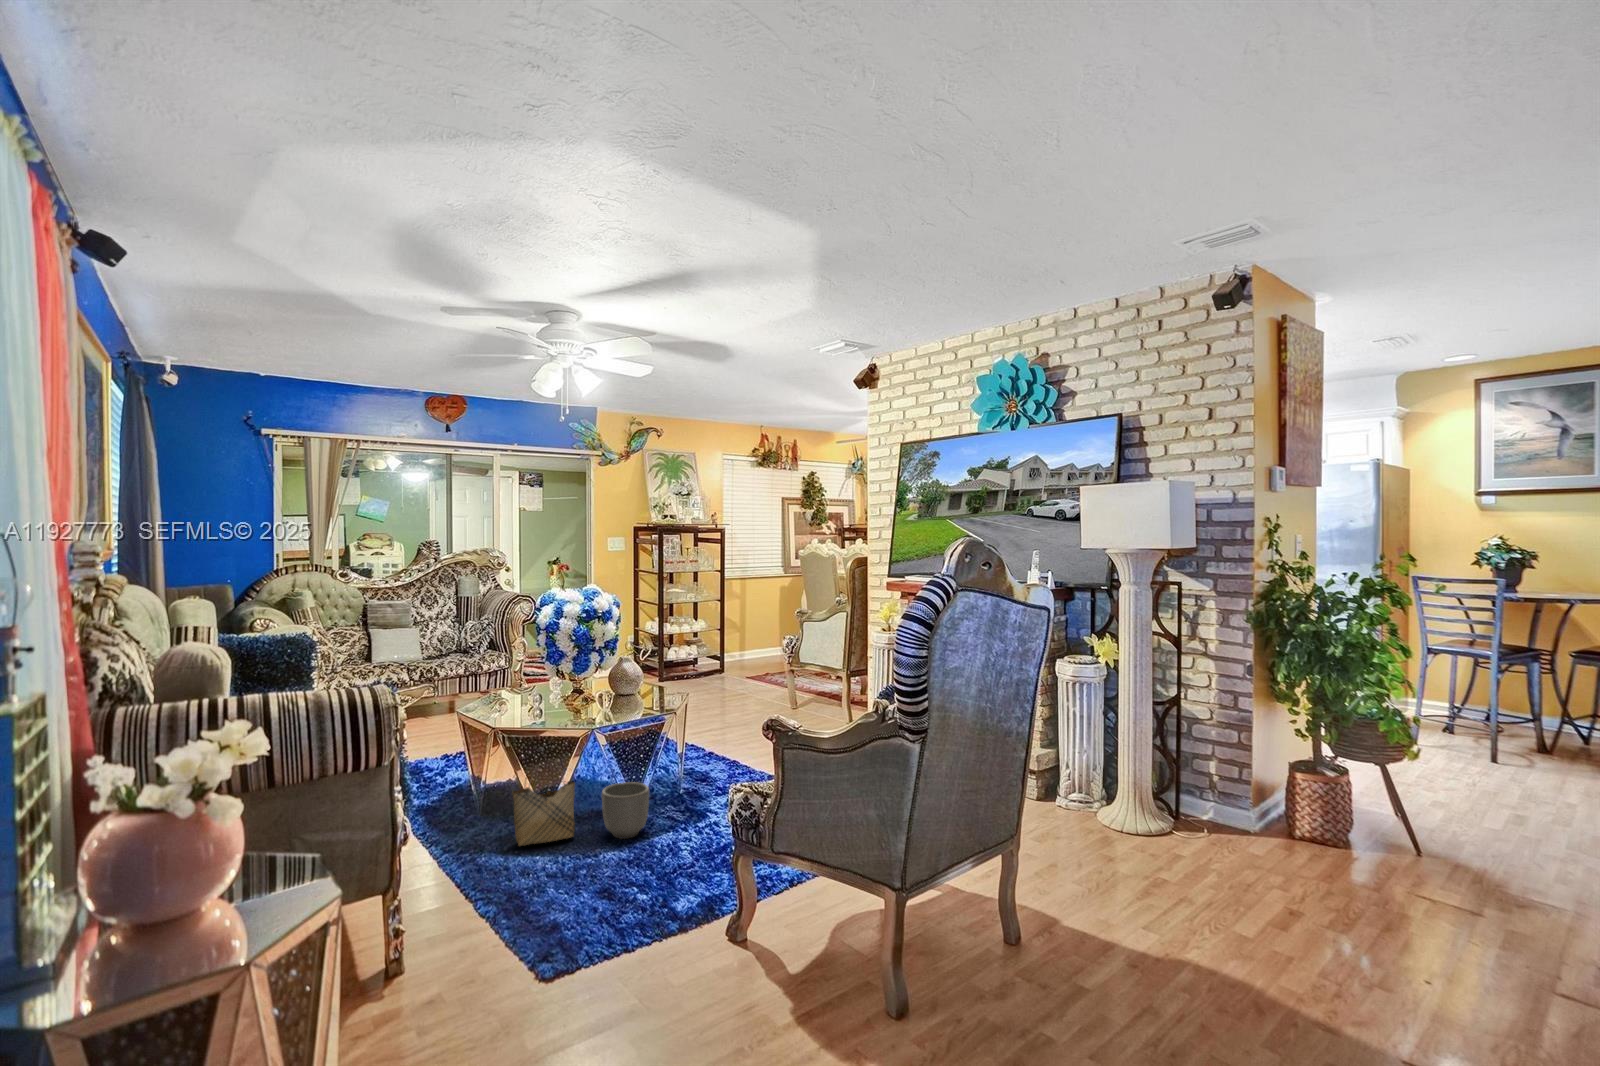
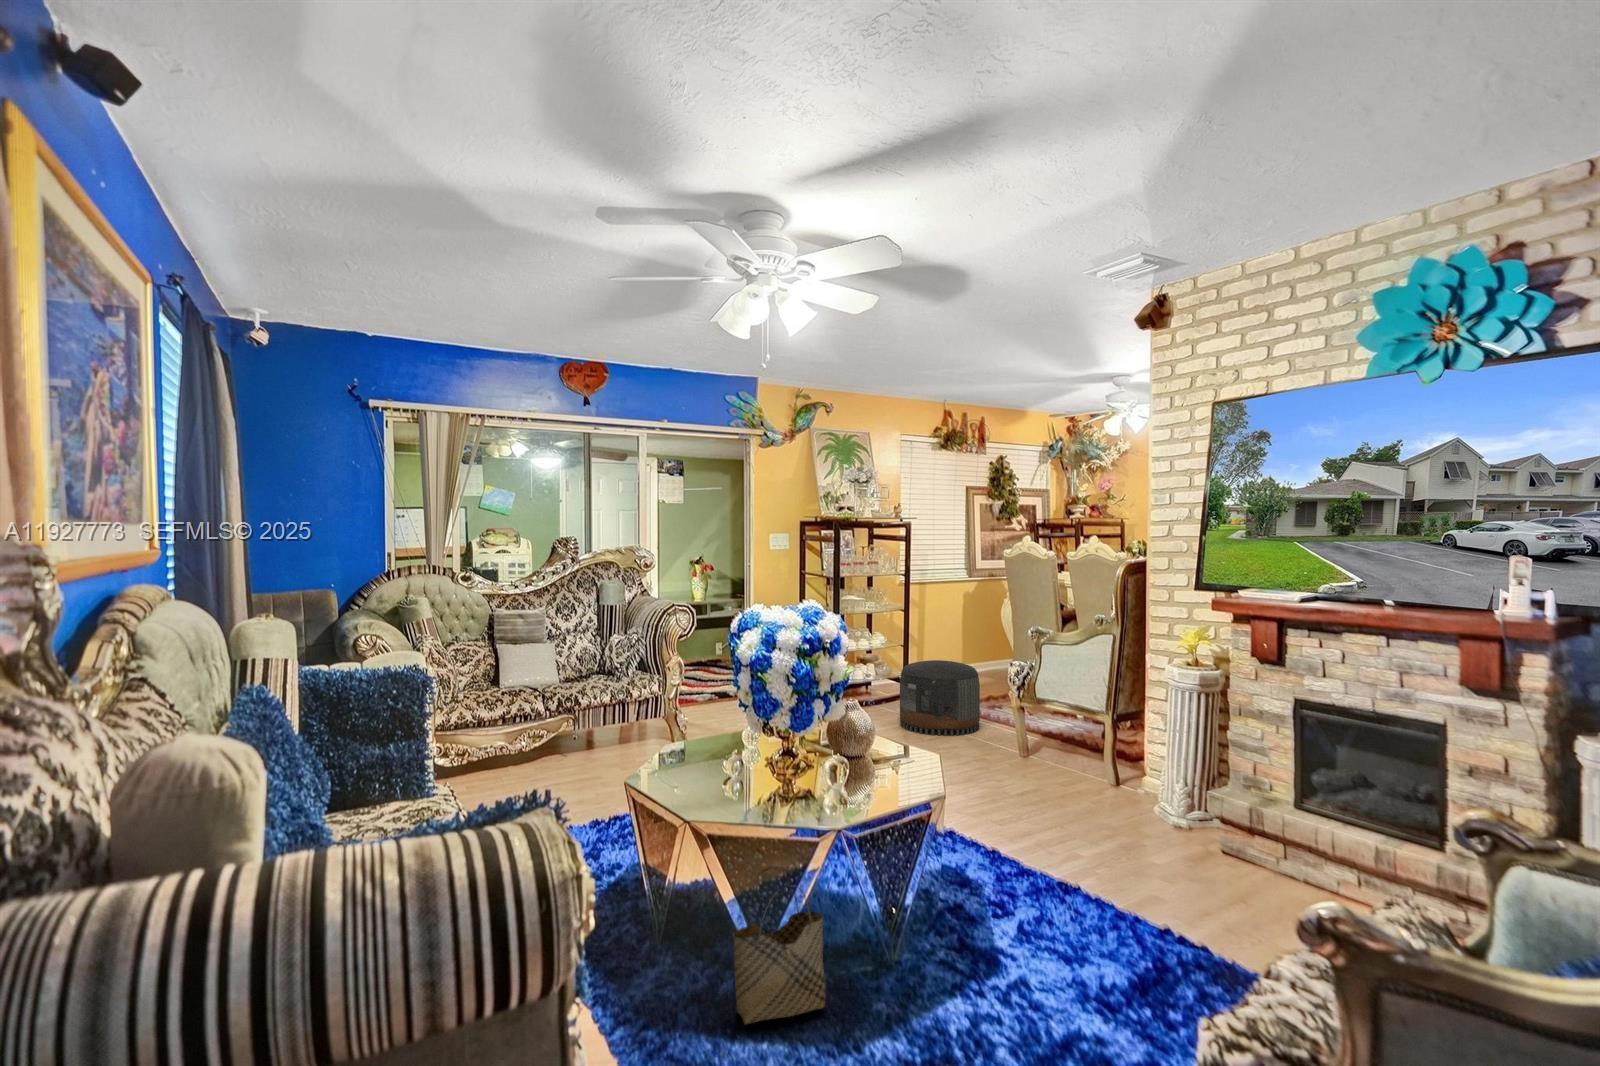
pouf: none [709,637,770,694] -> present [900,660,980,736]
planter: present [602,782,649,839] -> none [866,915,941,1015]

